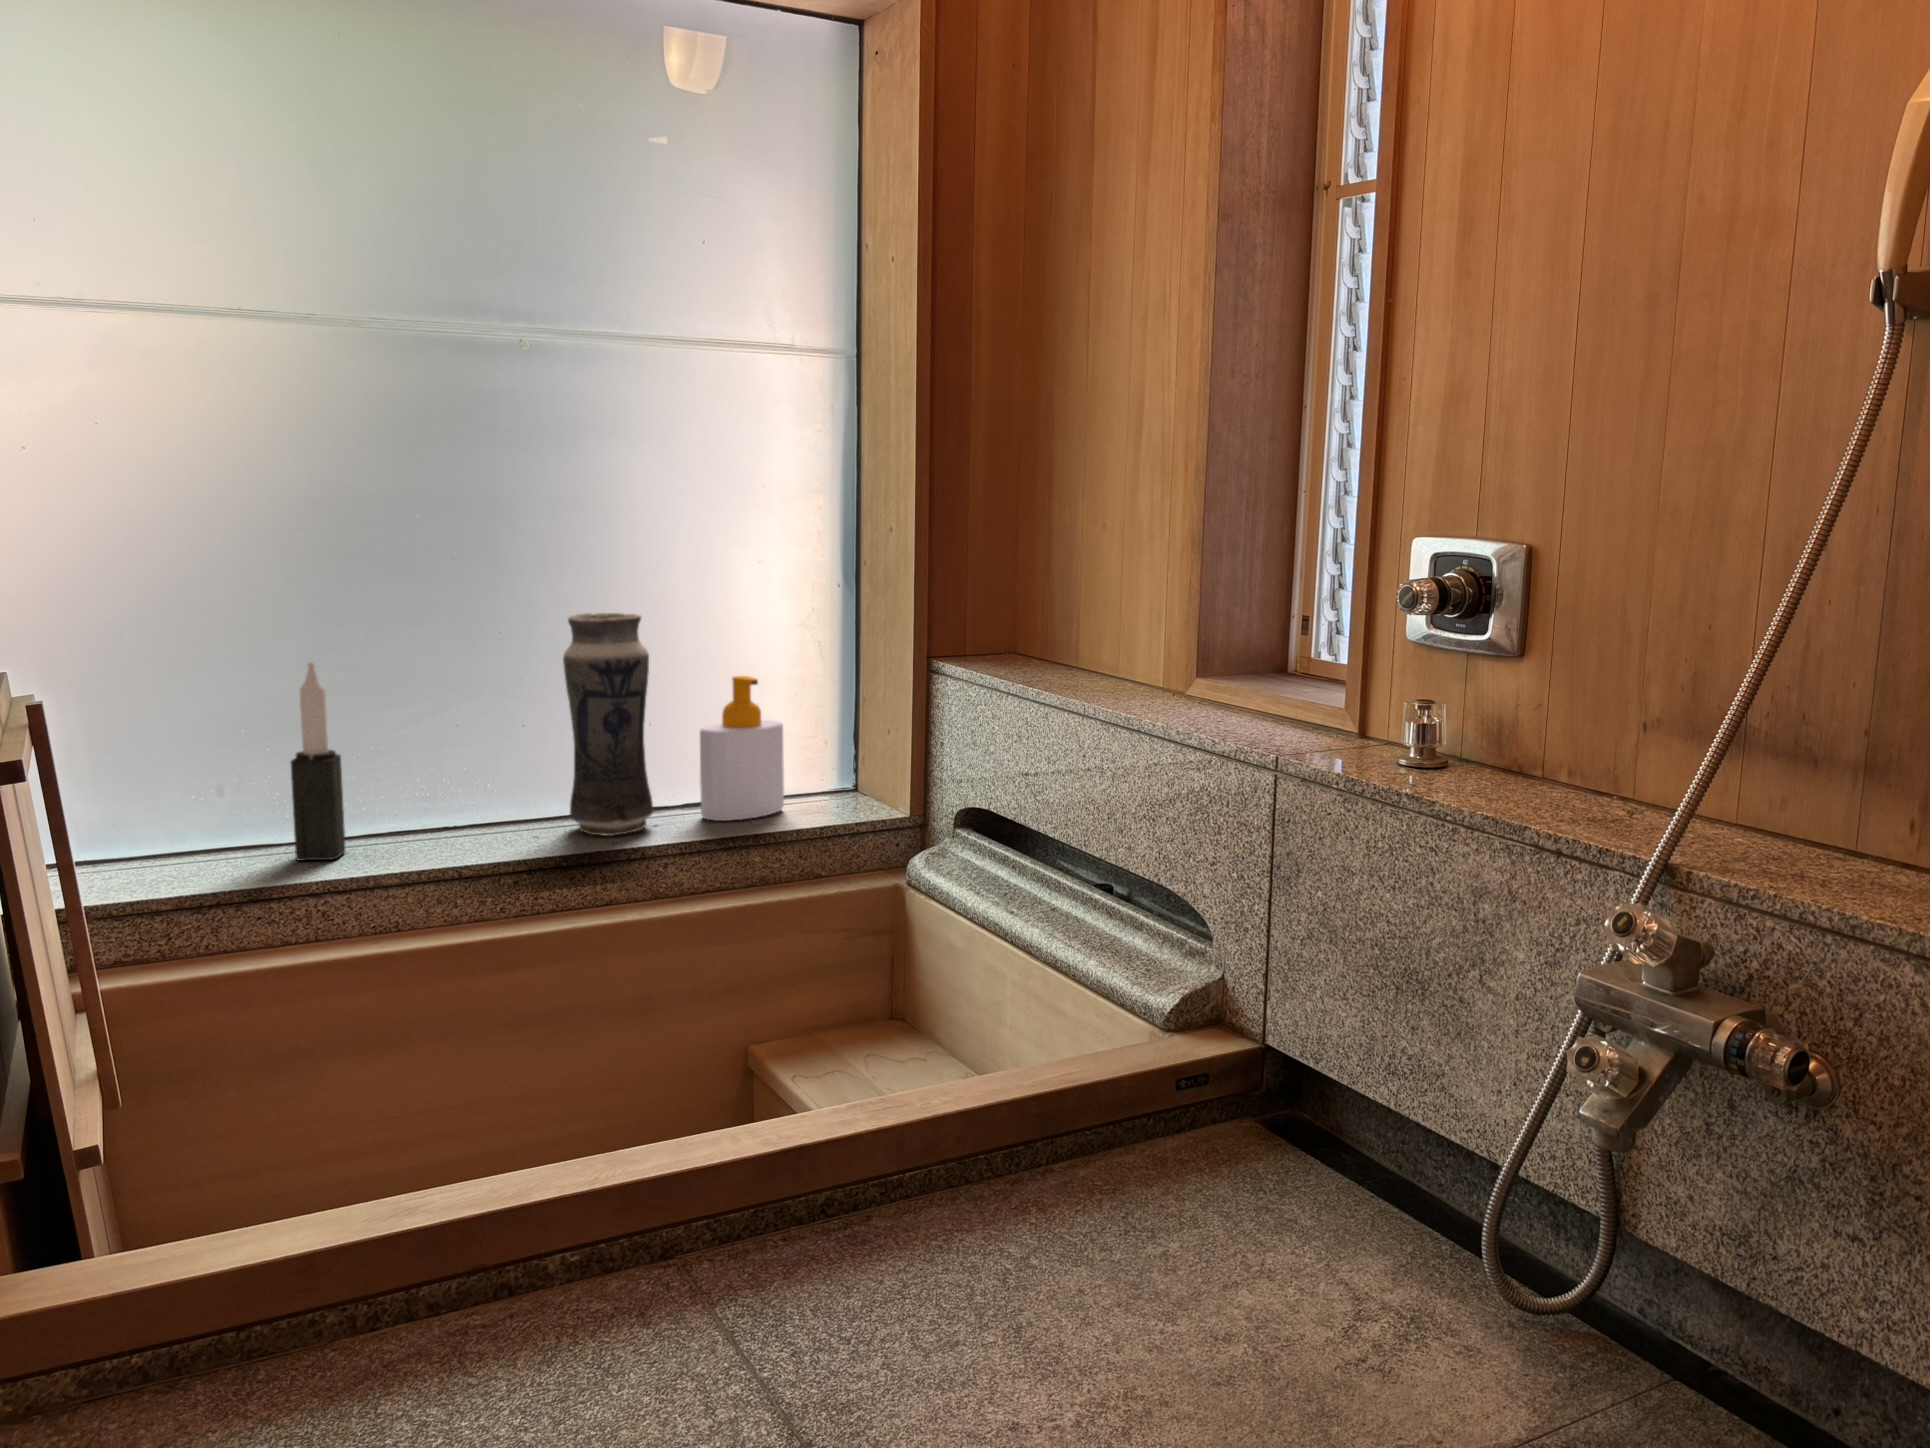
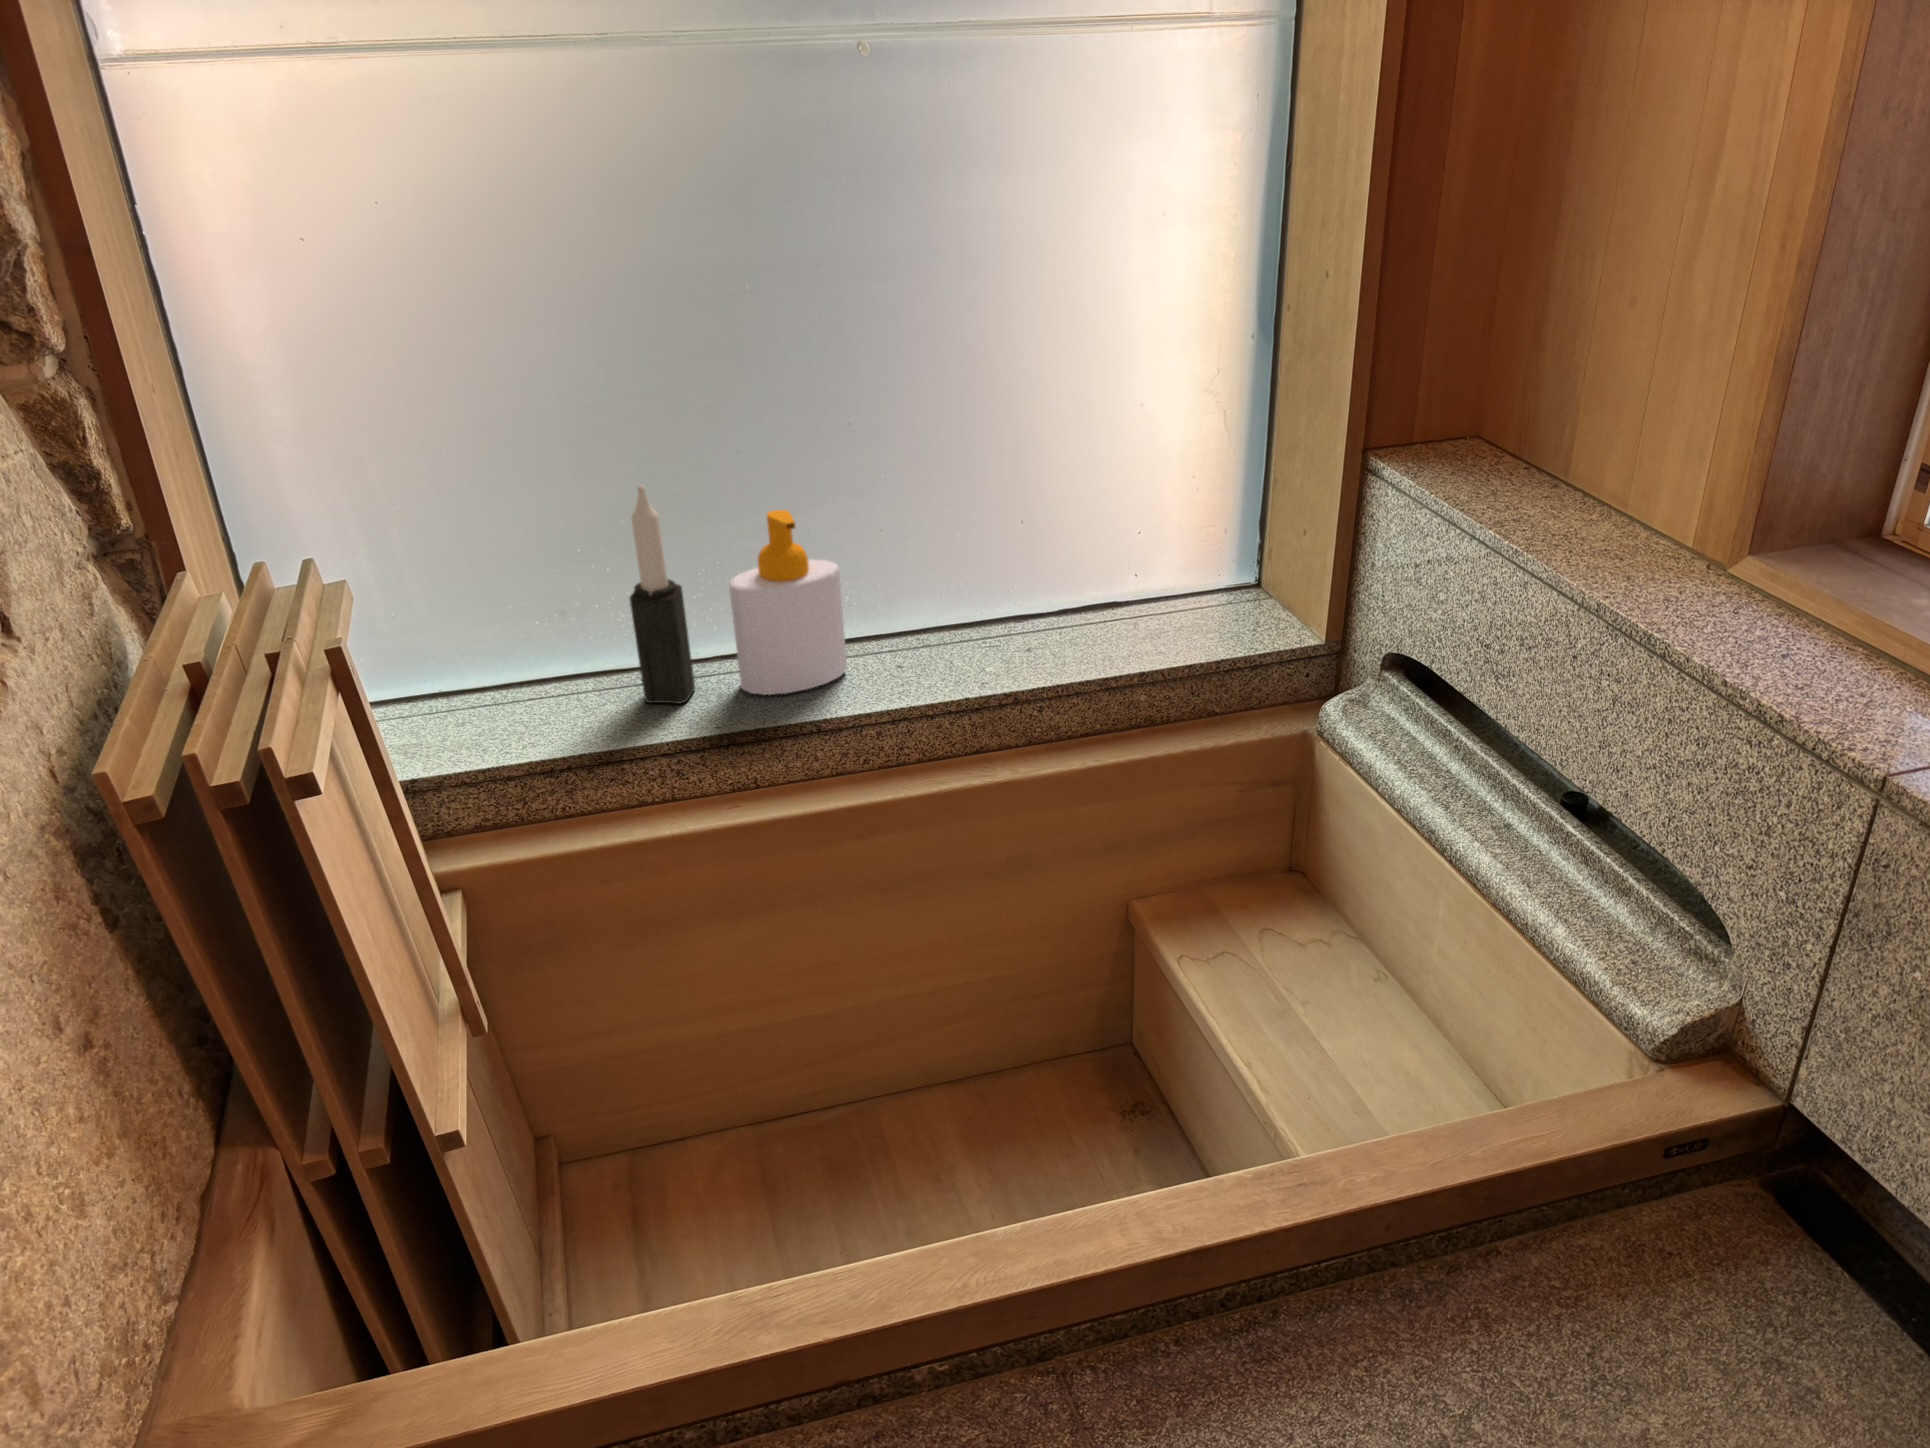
vase: present [563,613,653,836] -> none [921,401,1026,671]
soap bottle: present [700,676,784,821] -> present [729,510,847,695]

